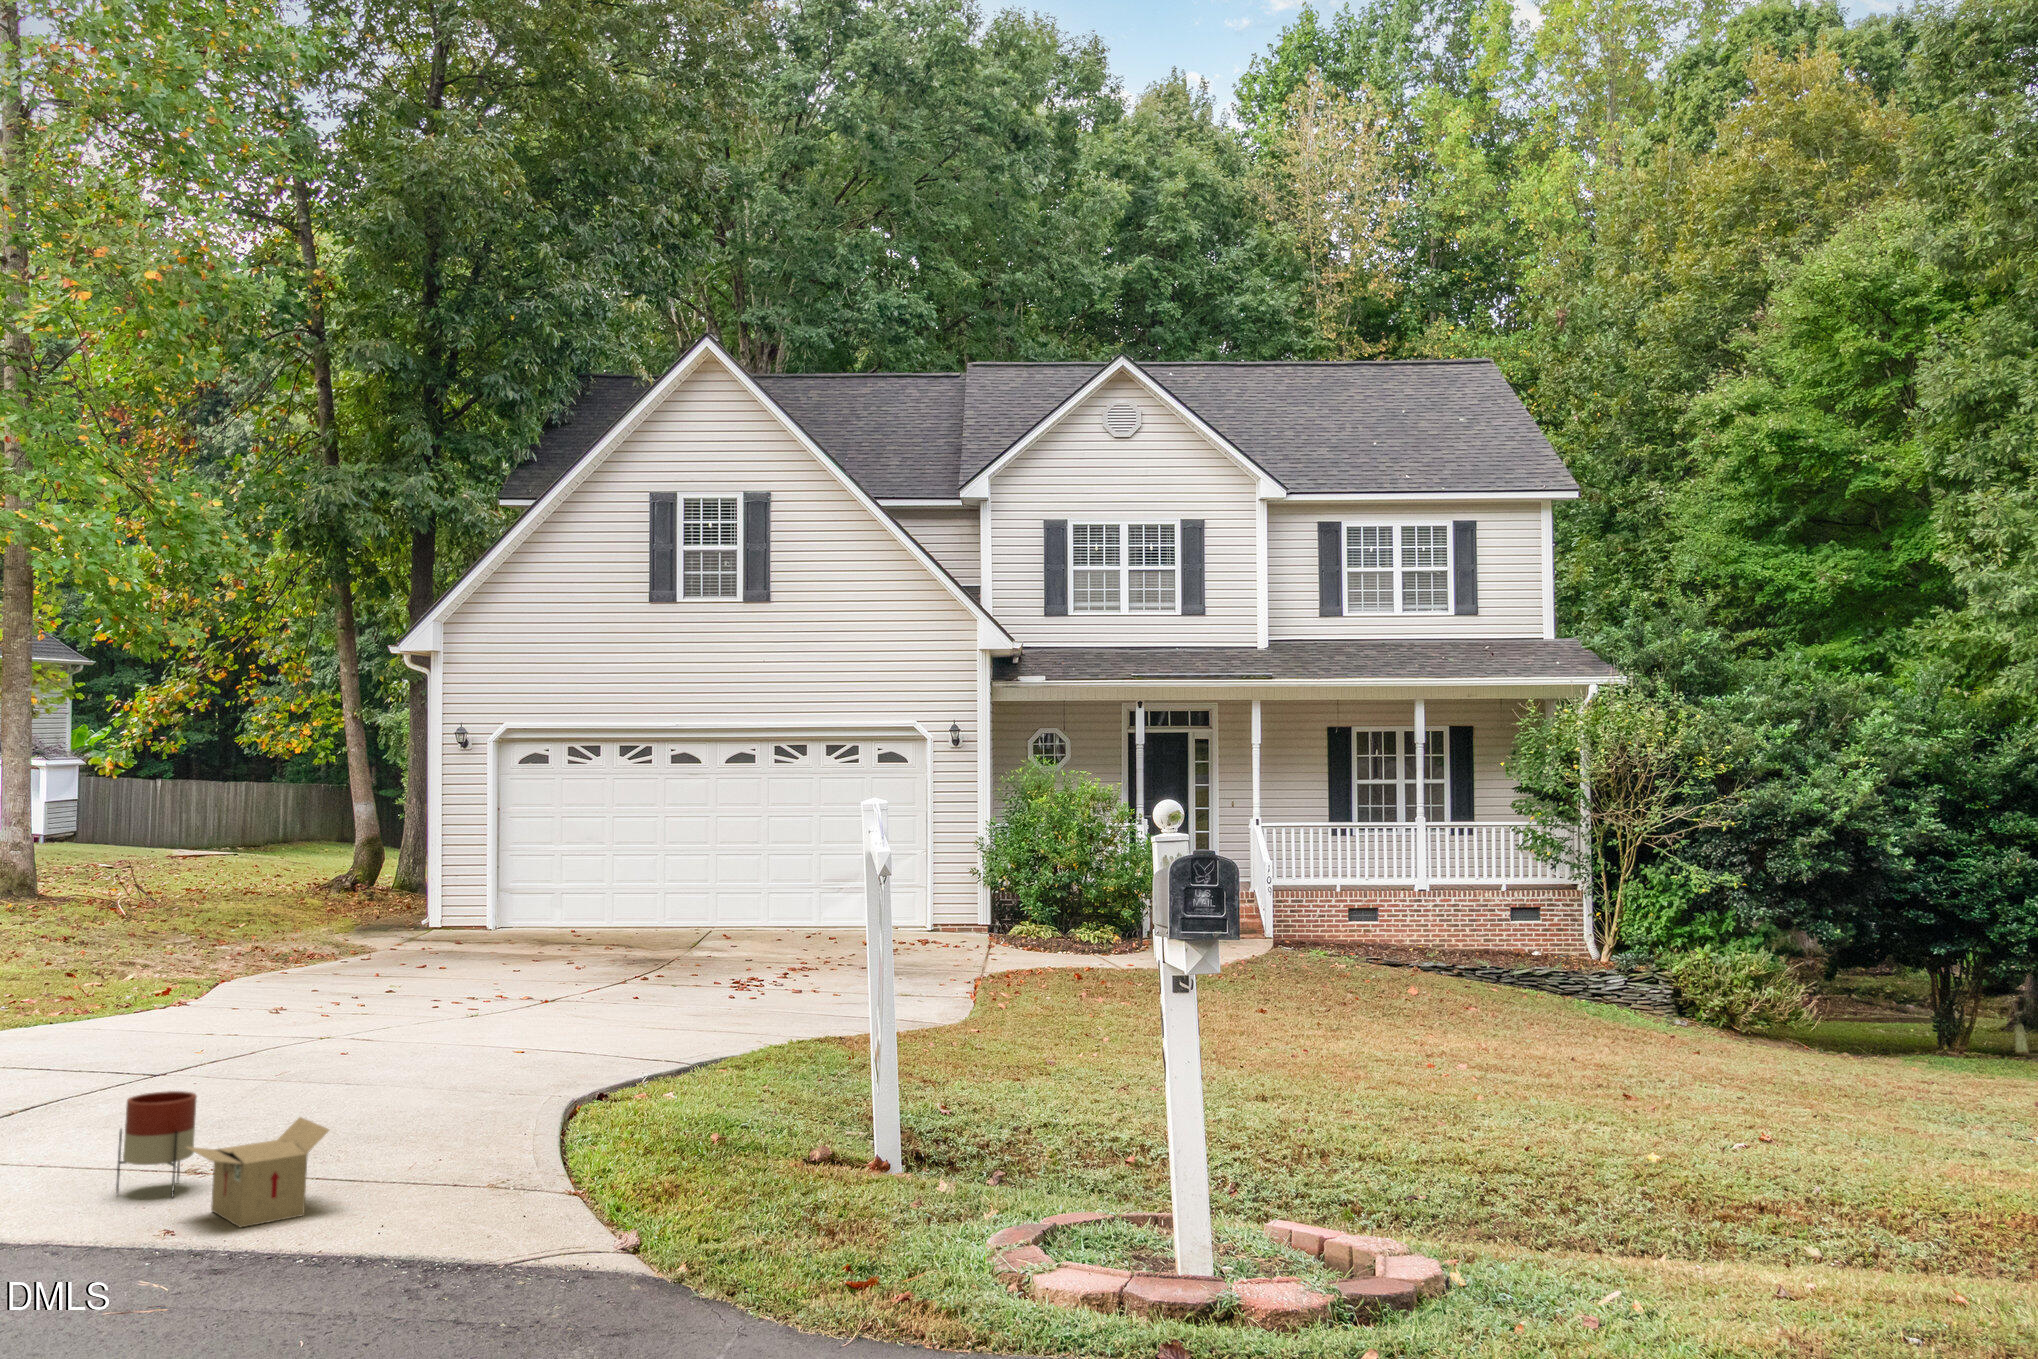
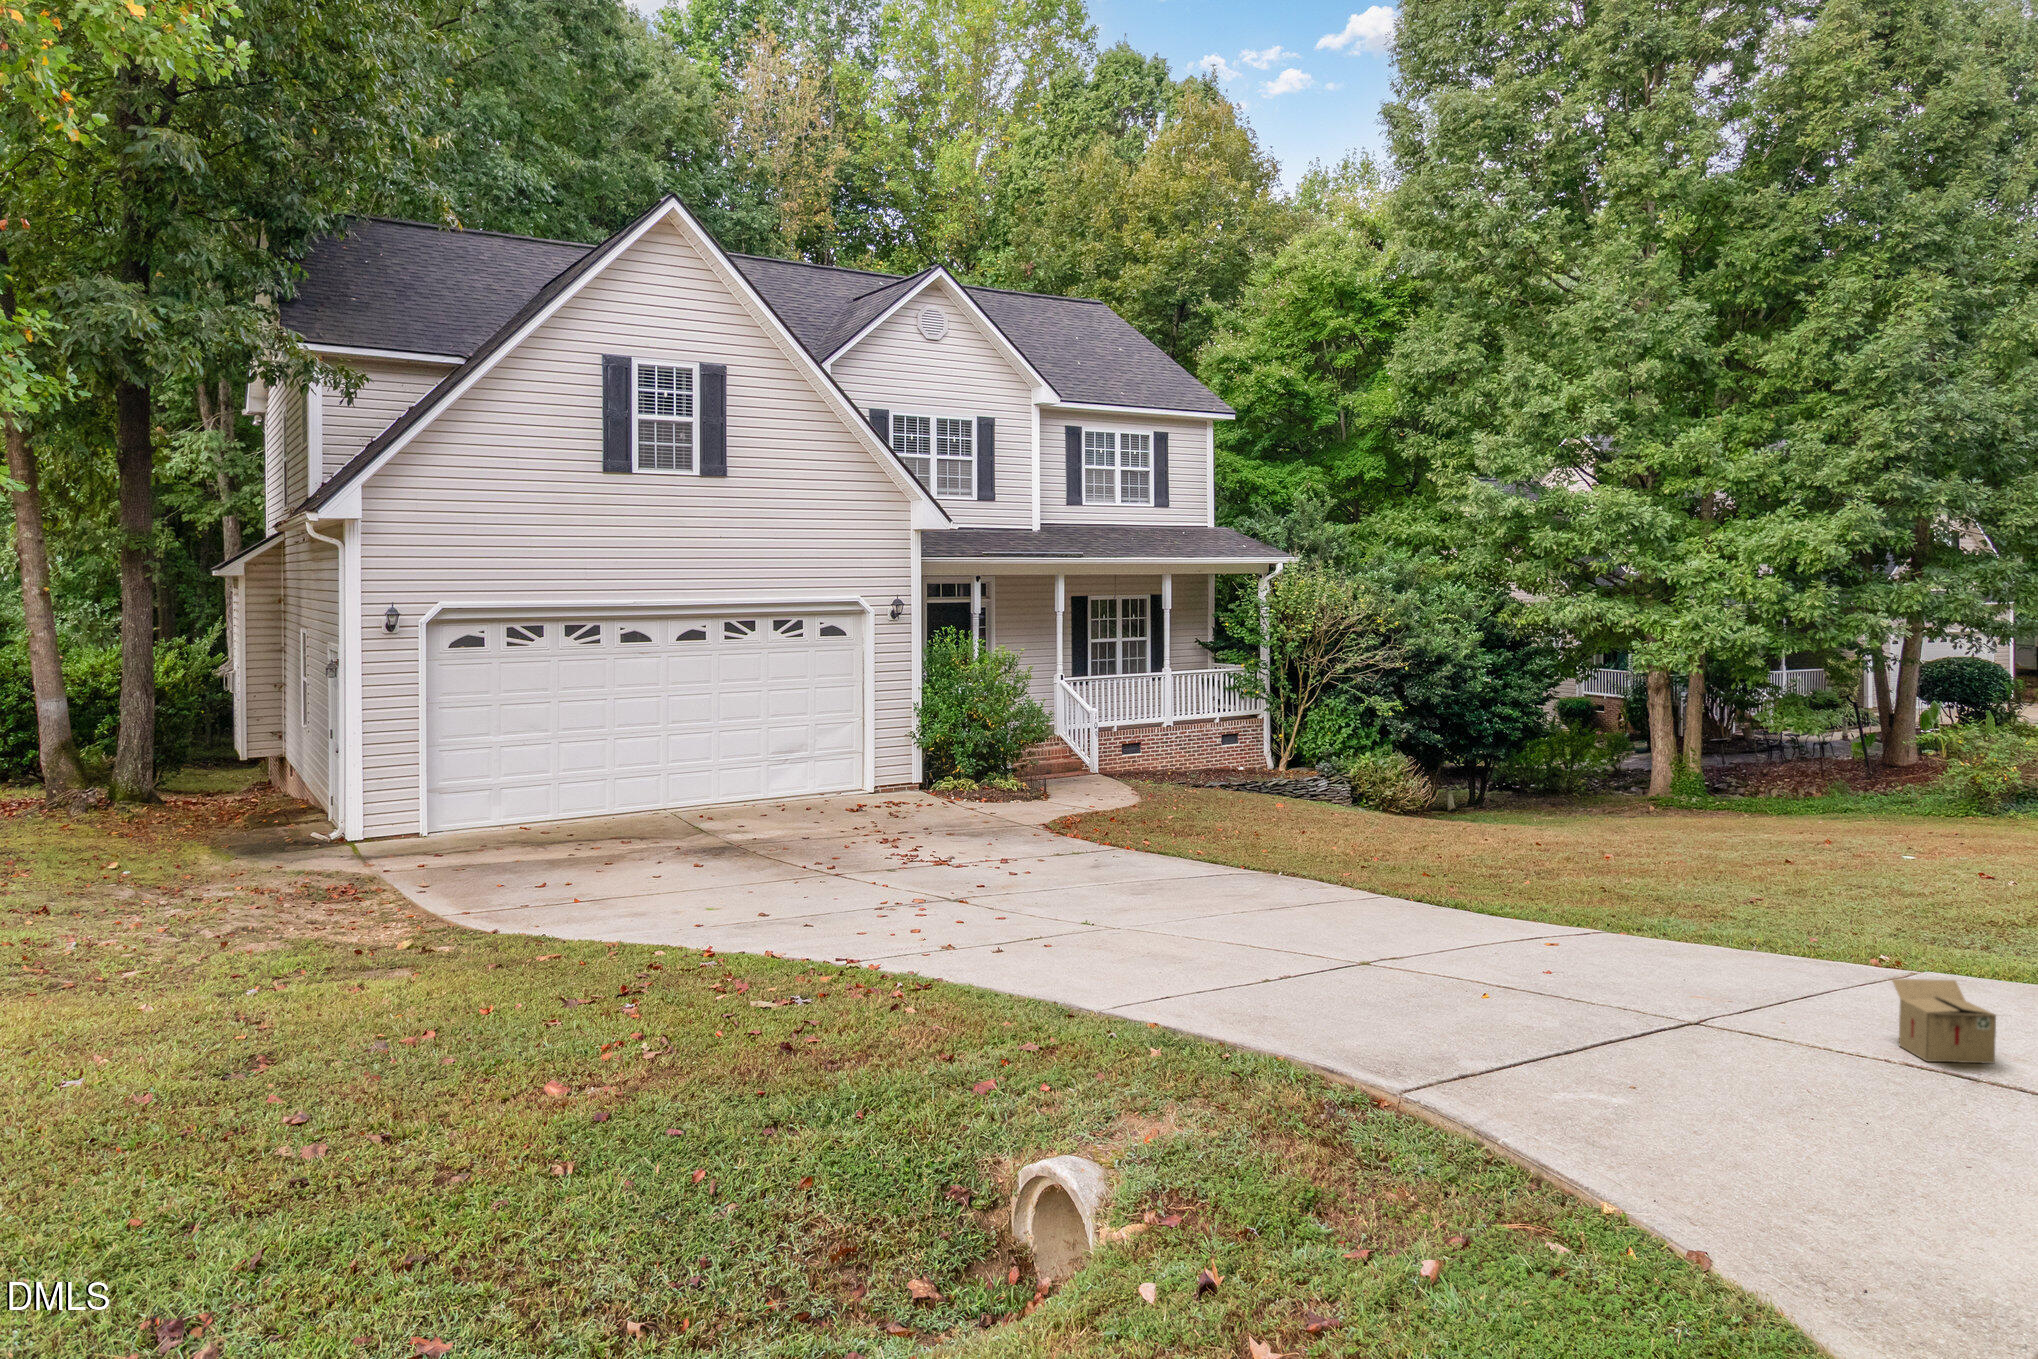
planter: present [116,1091,197,1198] -> none [1800,978,1865,1073]

